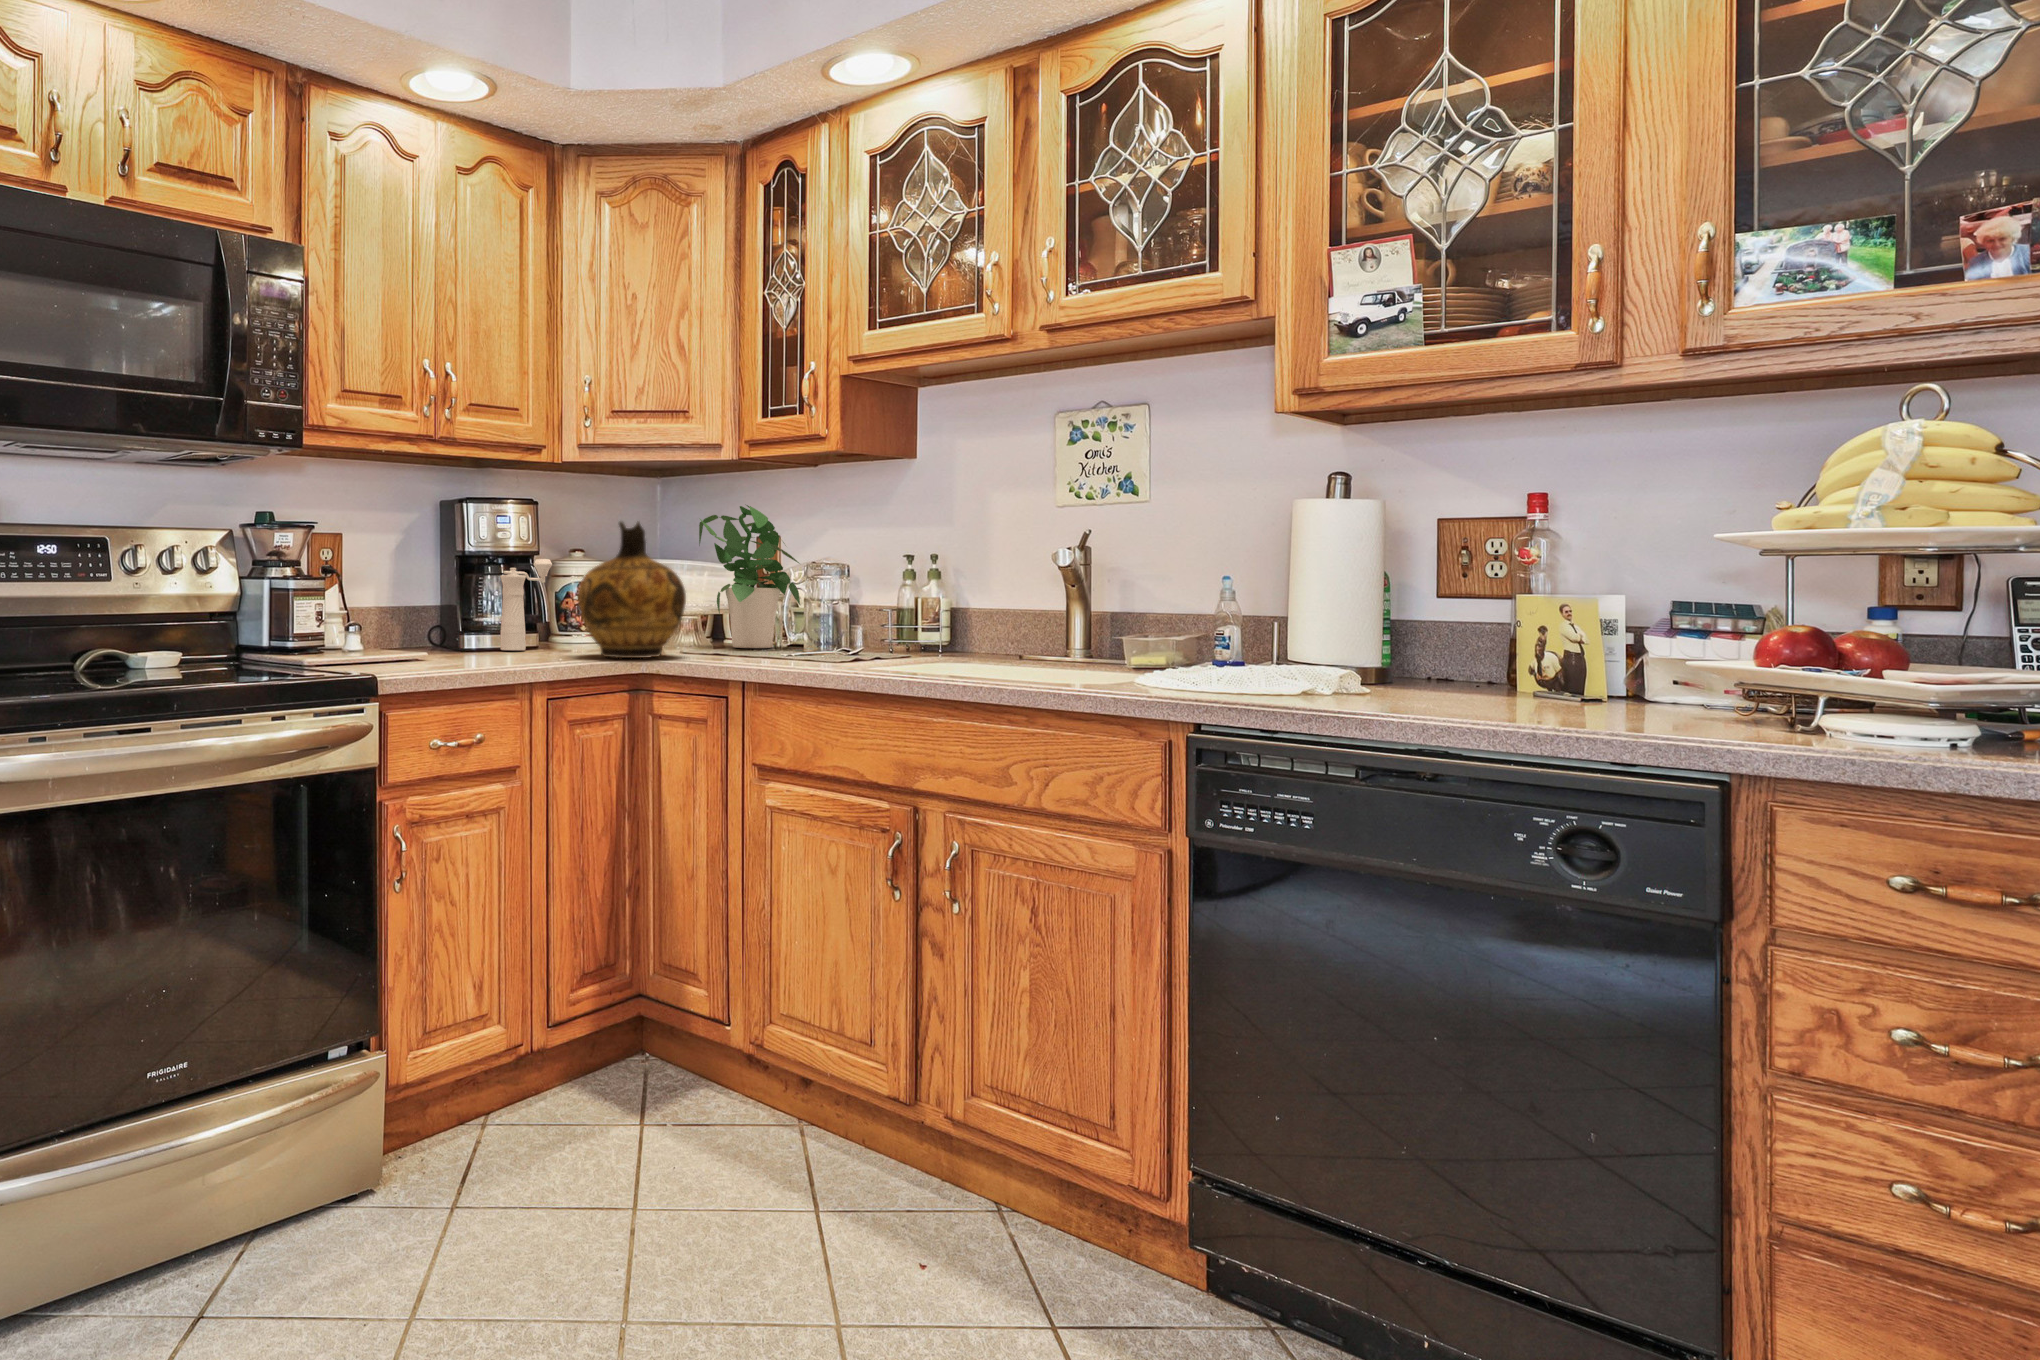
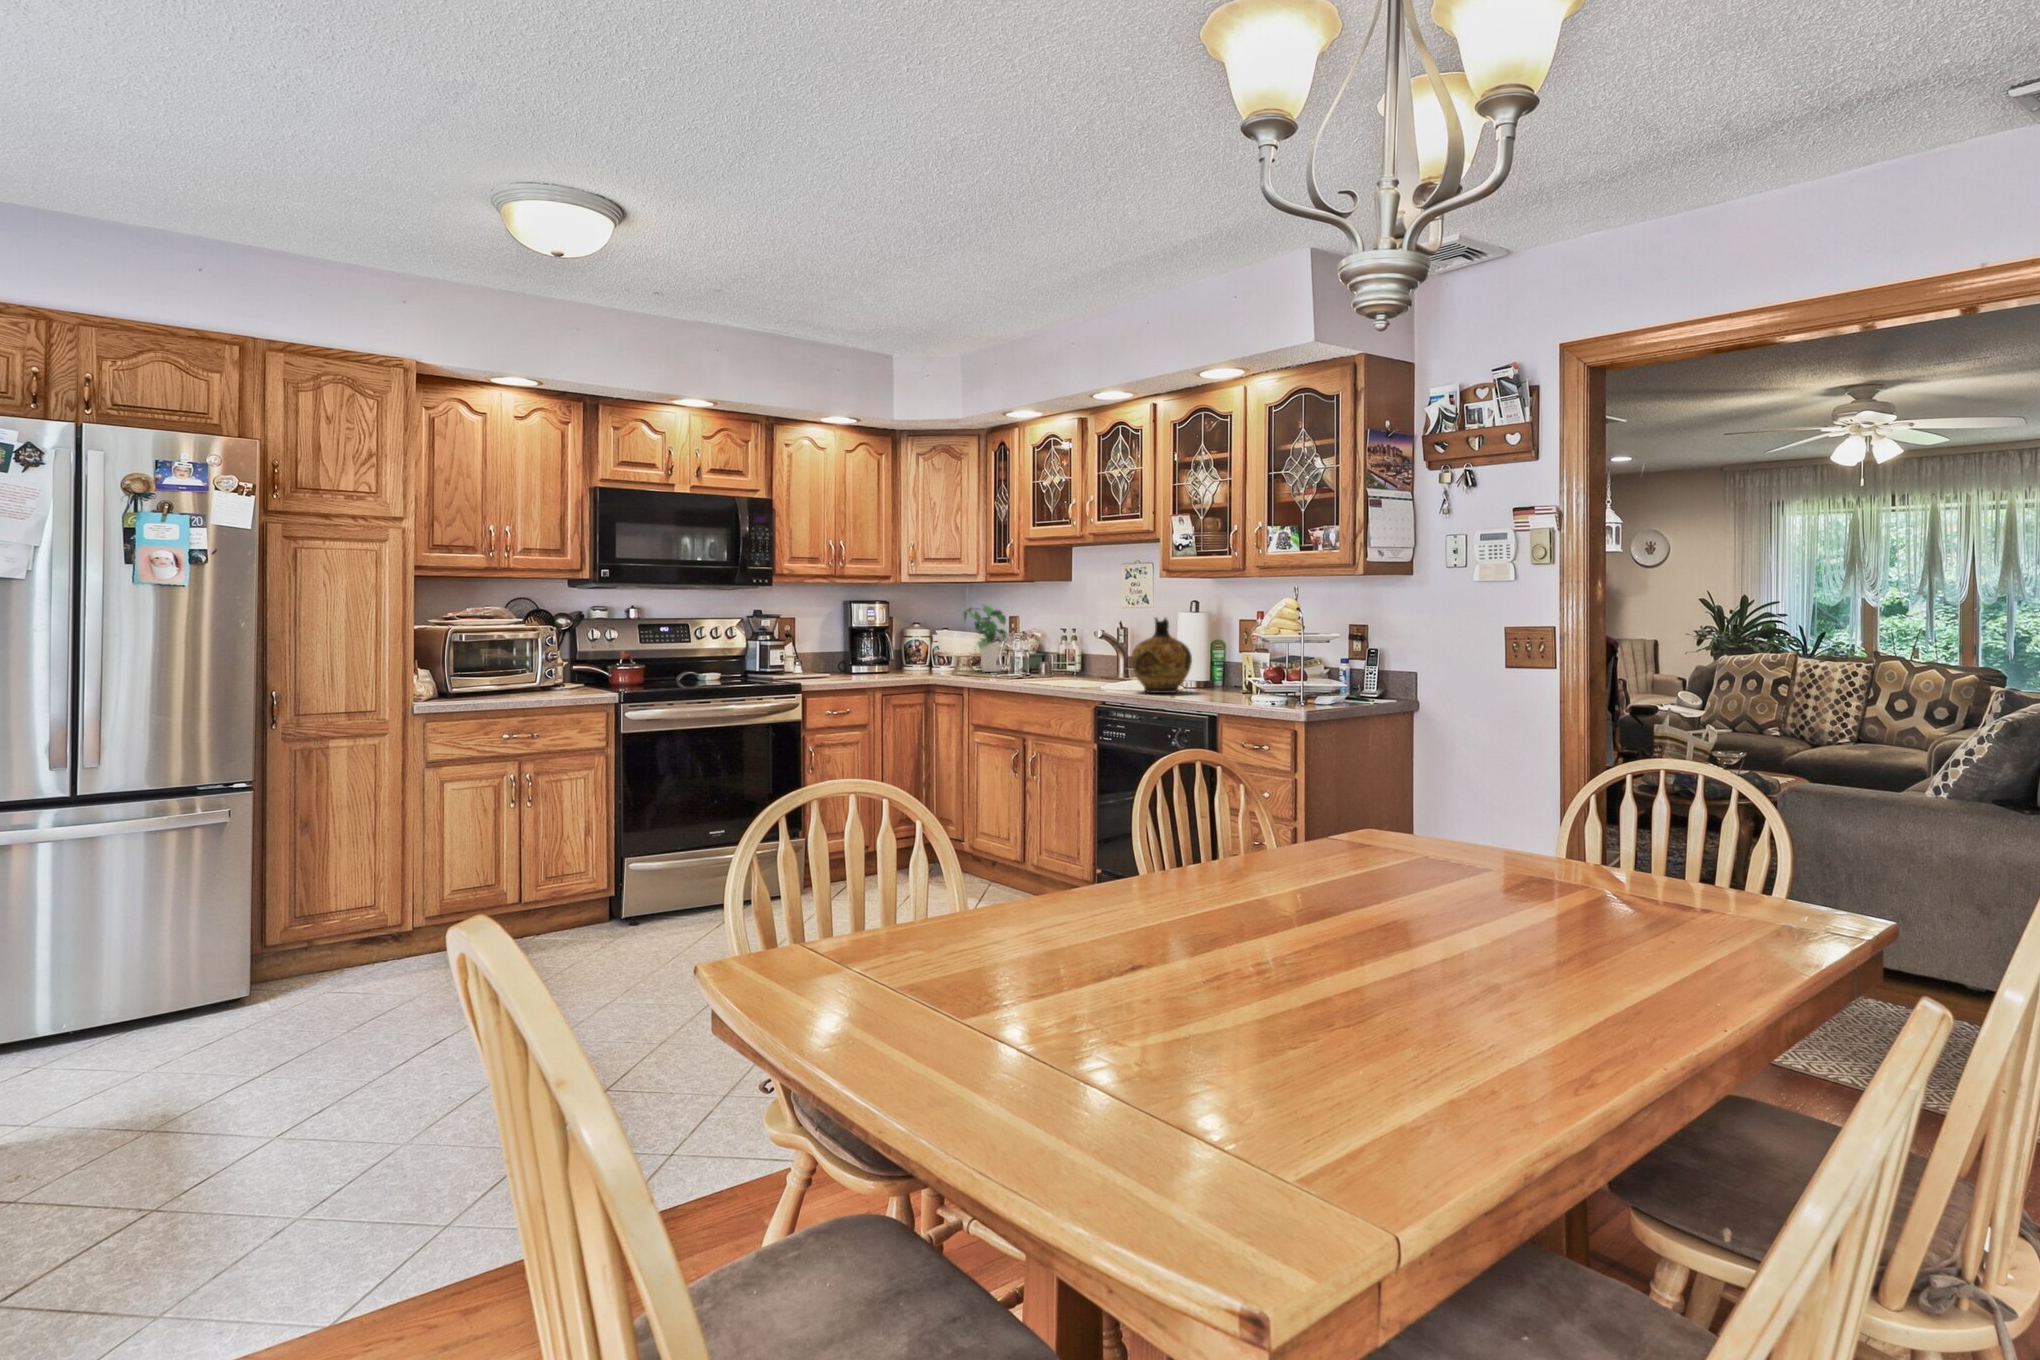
ceramic jug: present [578,522,686,658] -> present [1131,618,1192,693]
pepper mill: present [500,559,552,650] -> none [867,629,894,673]

